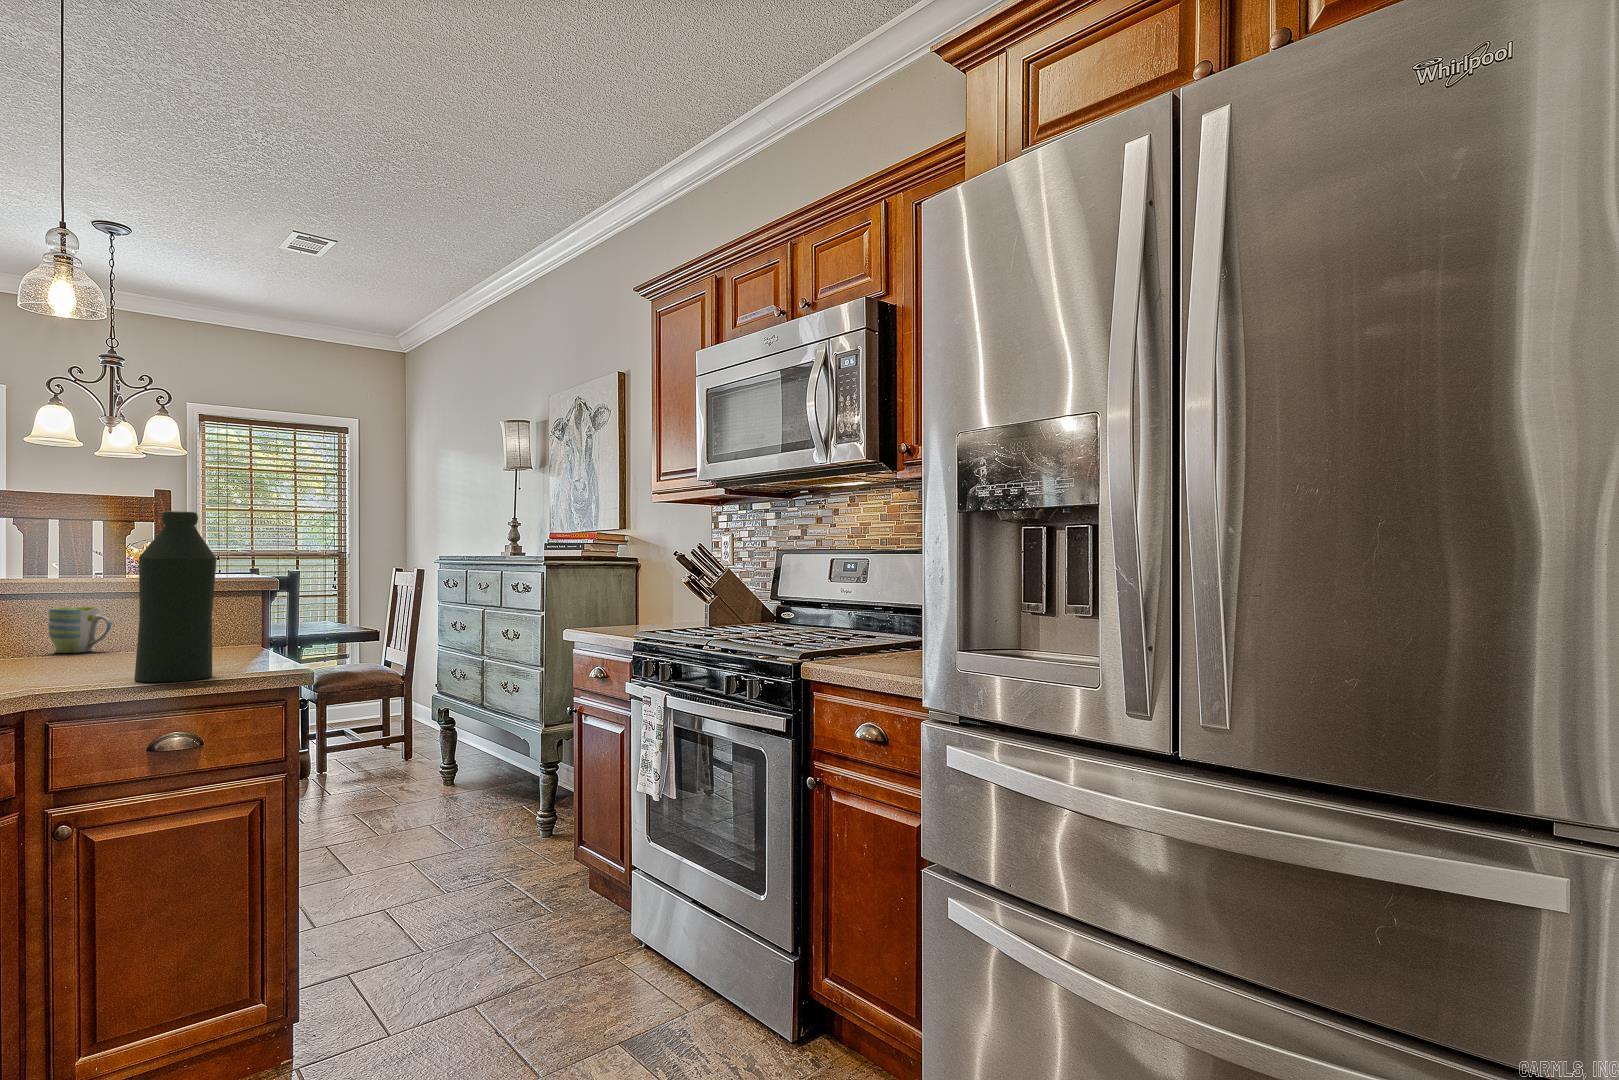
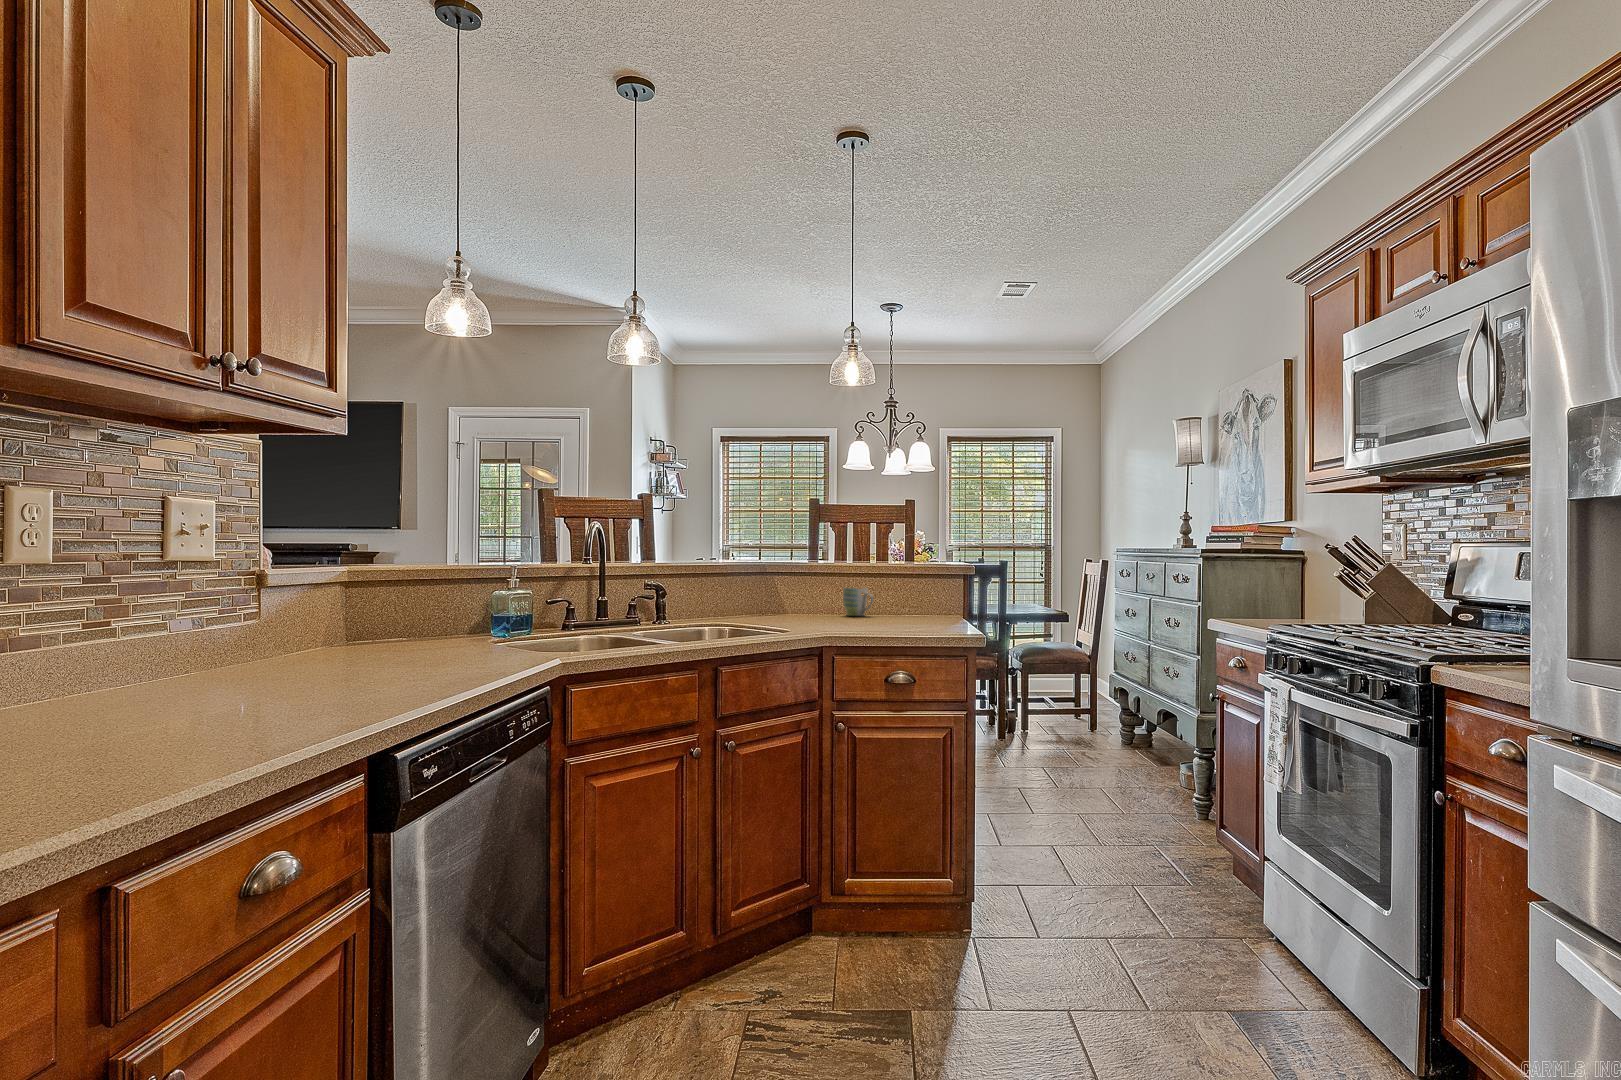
bottle: present [135,511,217,682] -> none [876,526,918,637]

